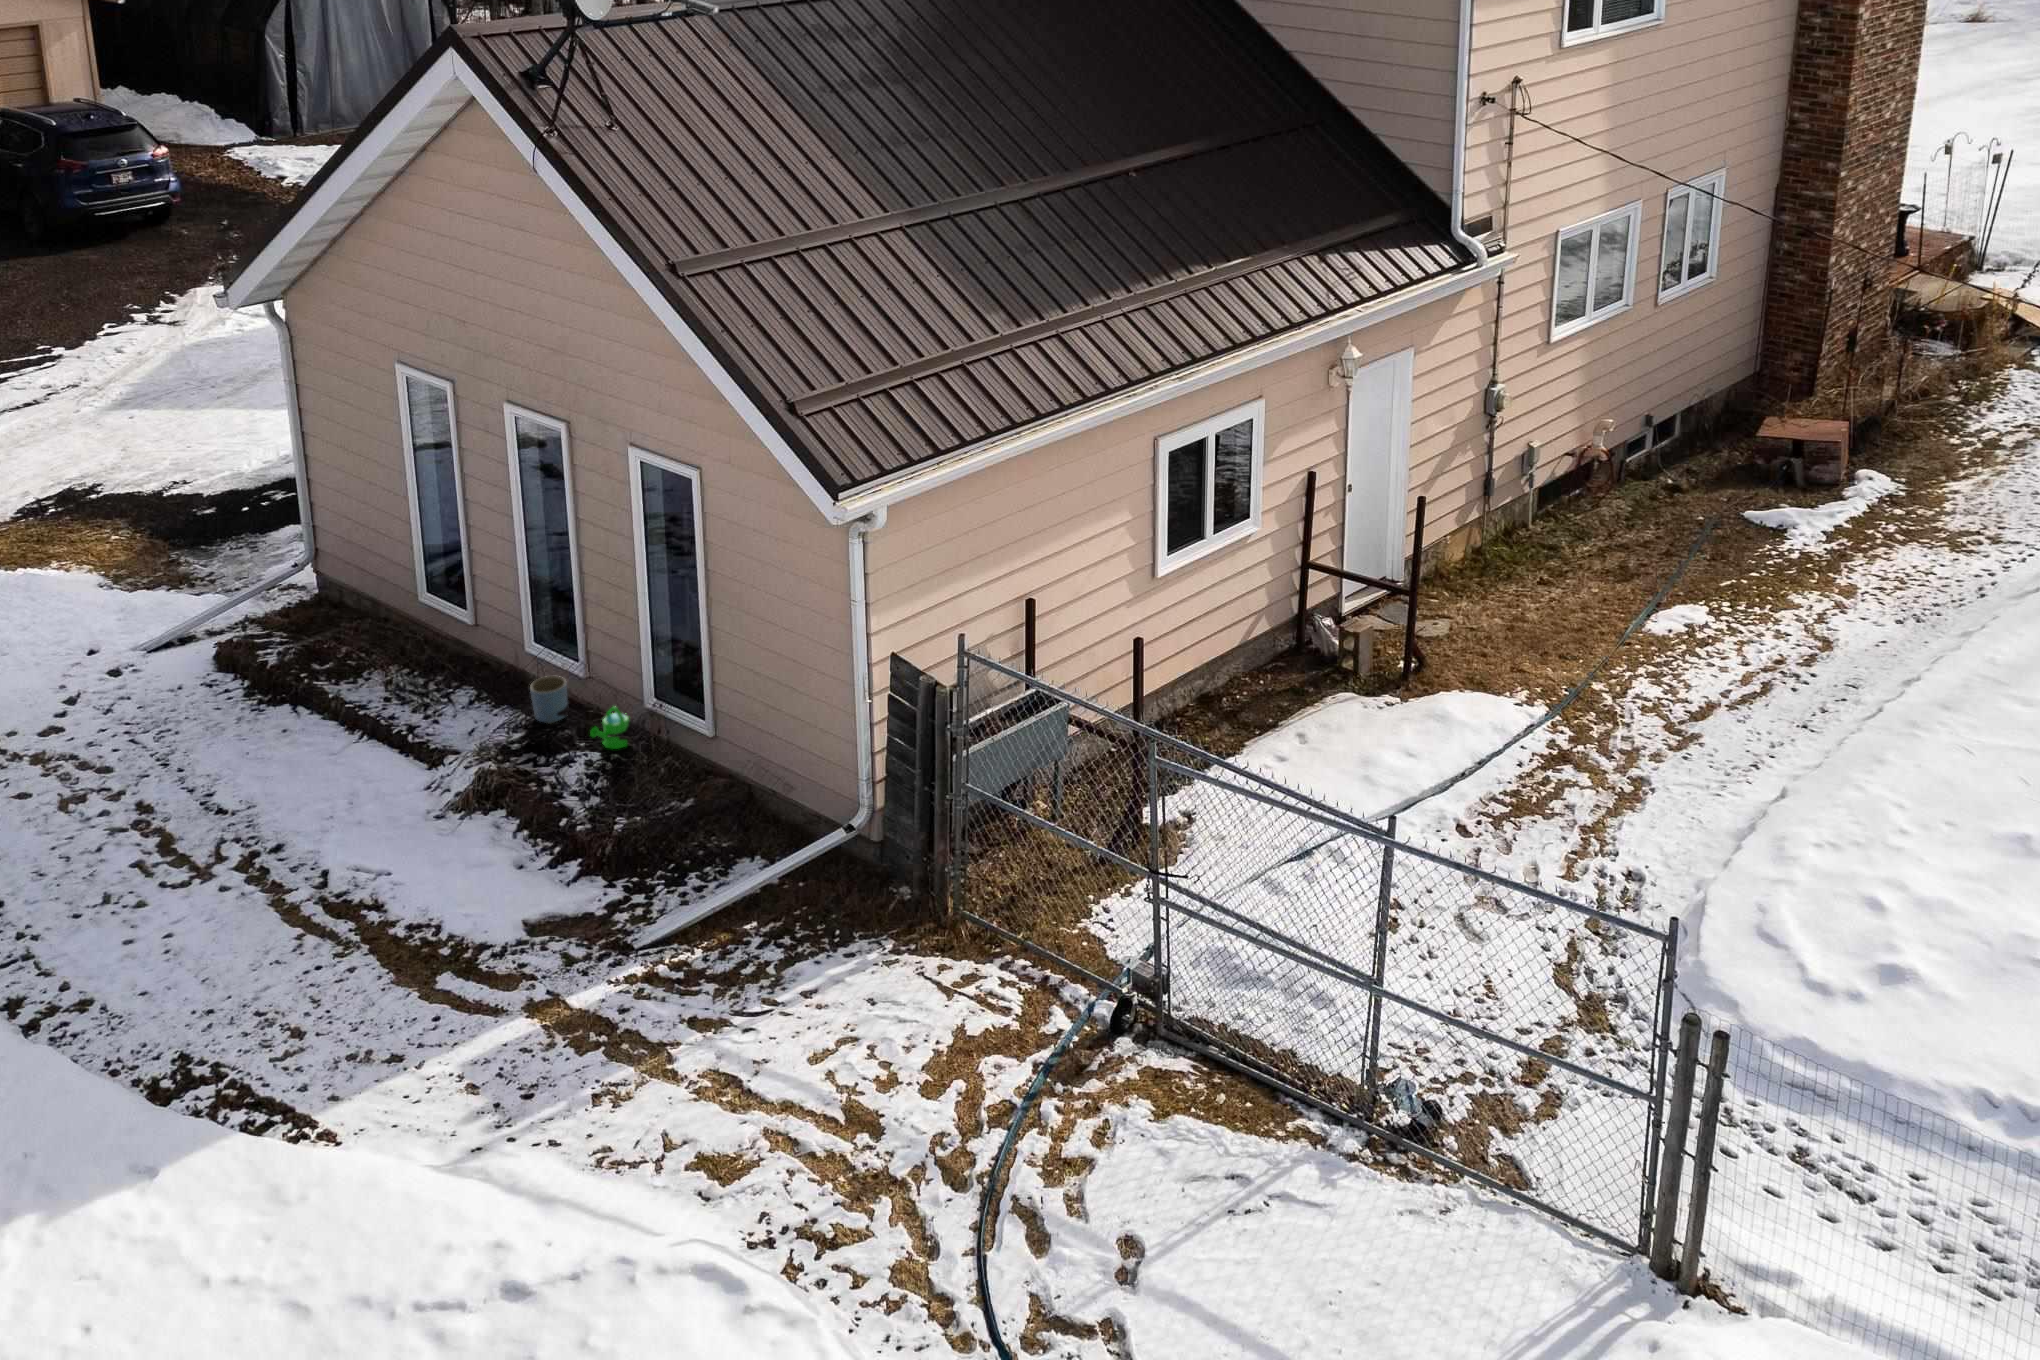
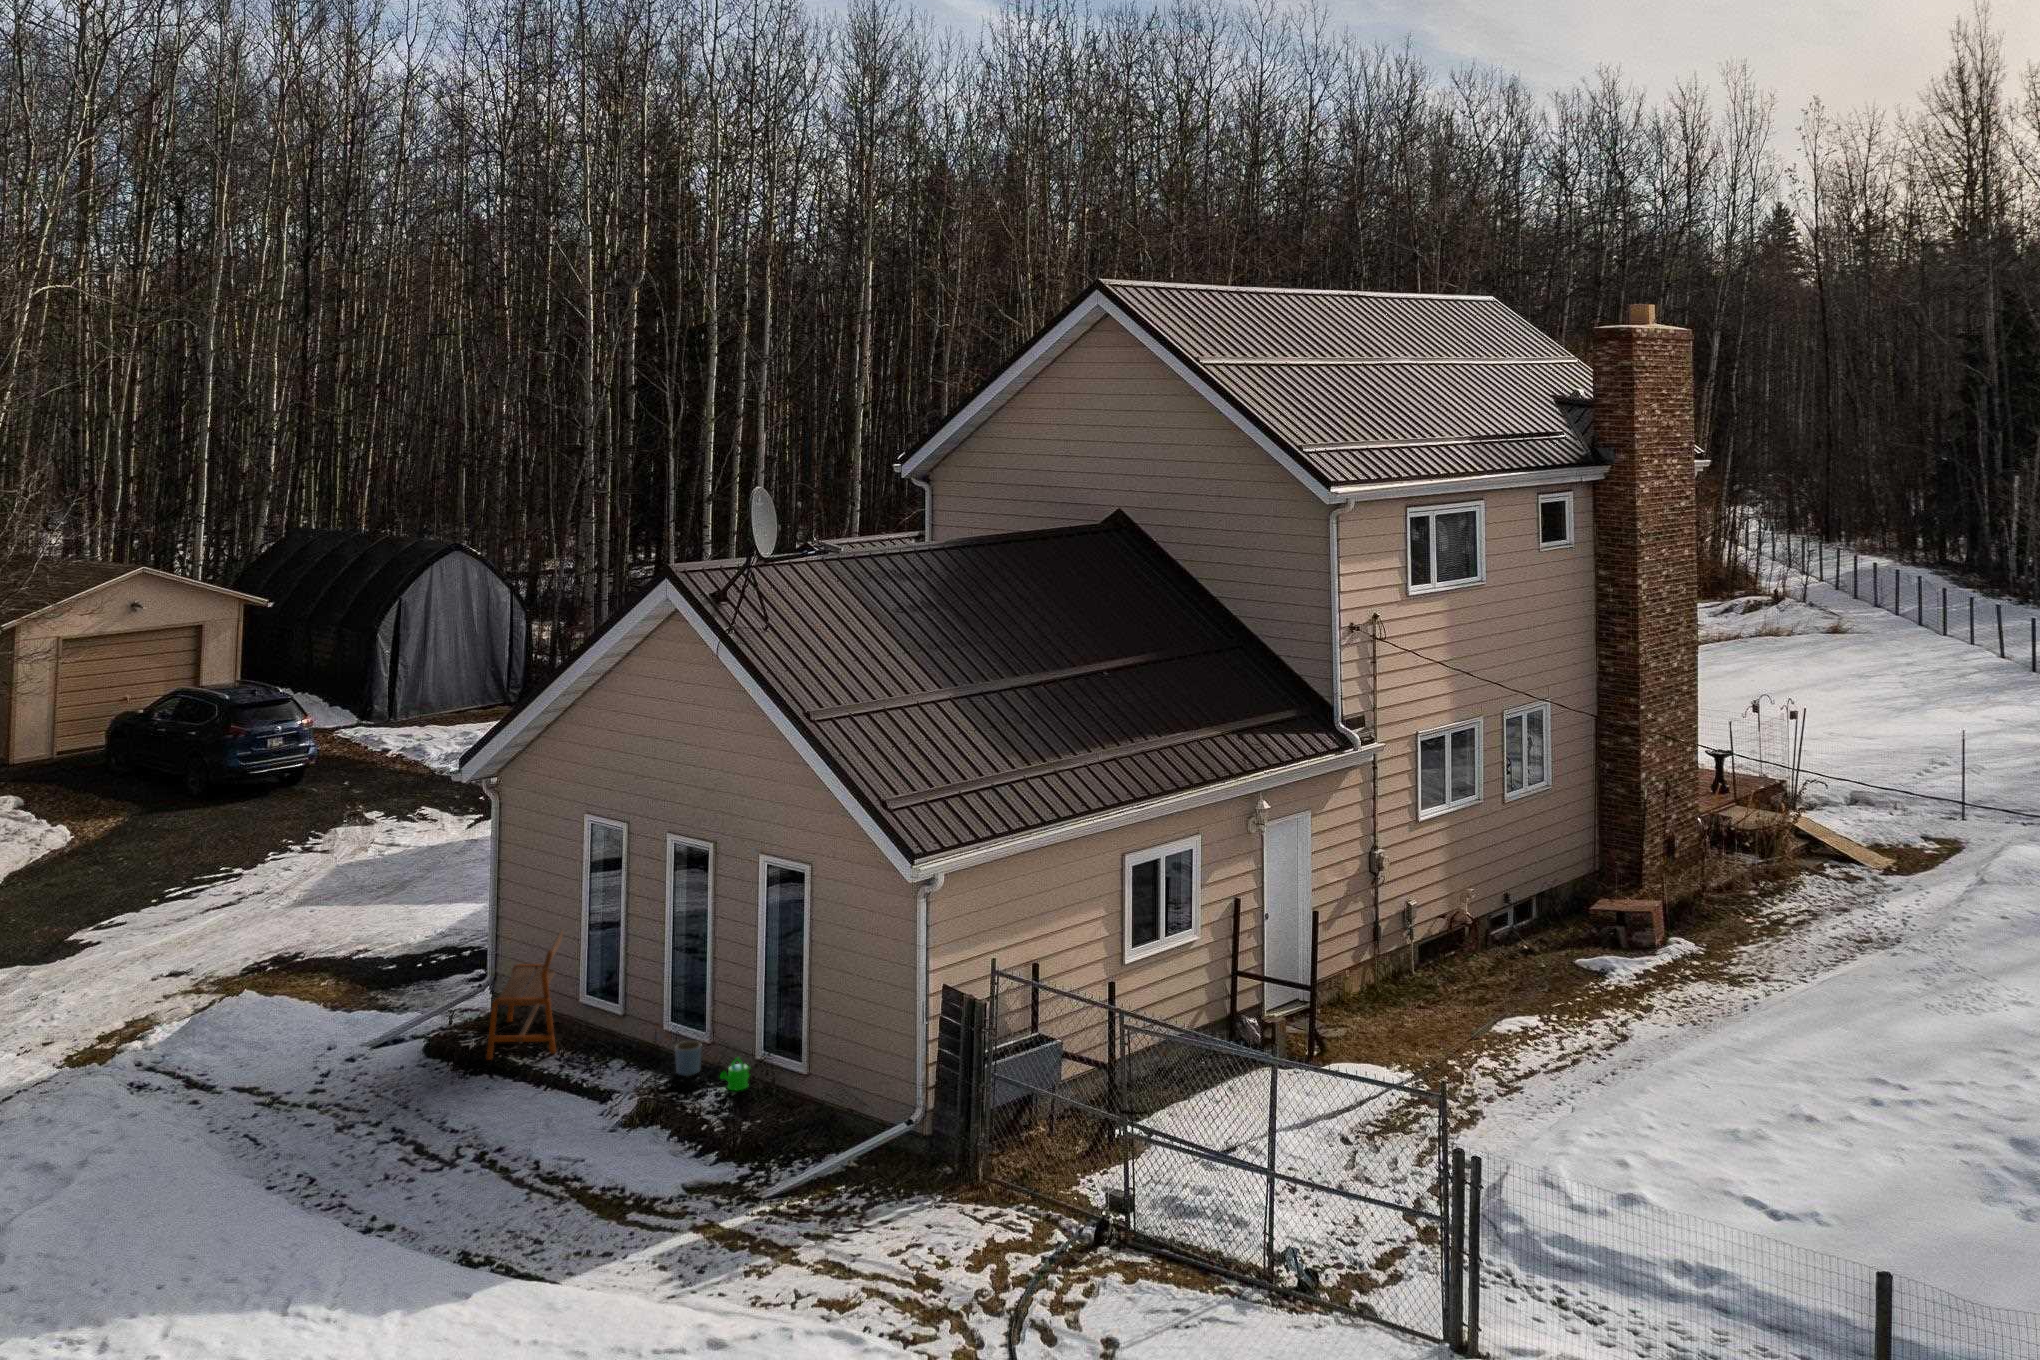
bench: none [273,504,400,693] -> present [487,930,563,1060]

